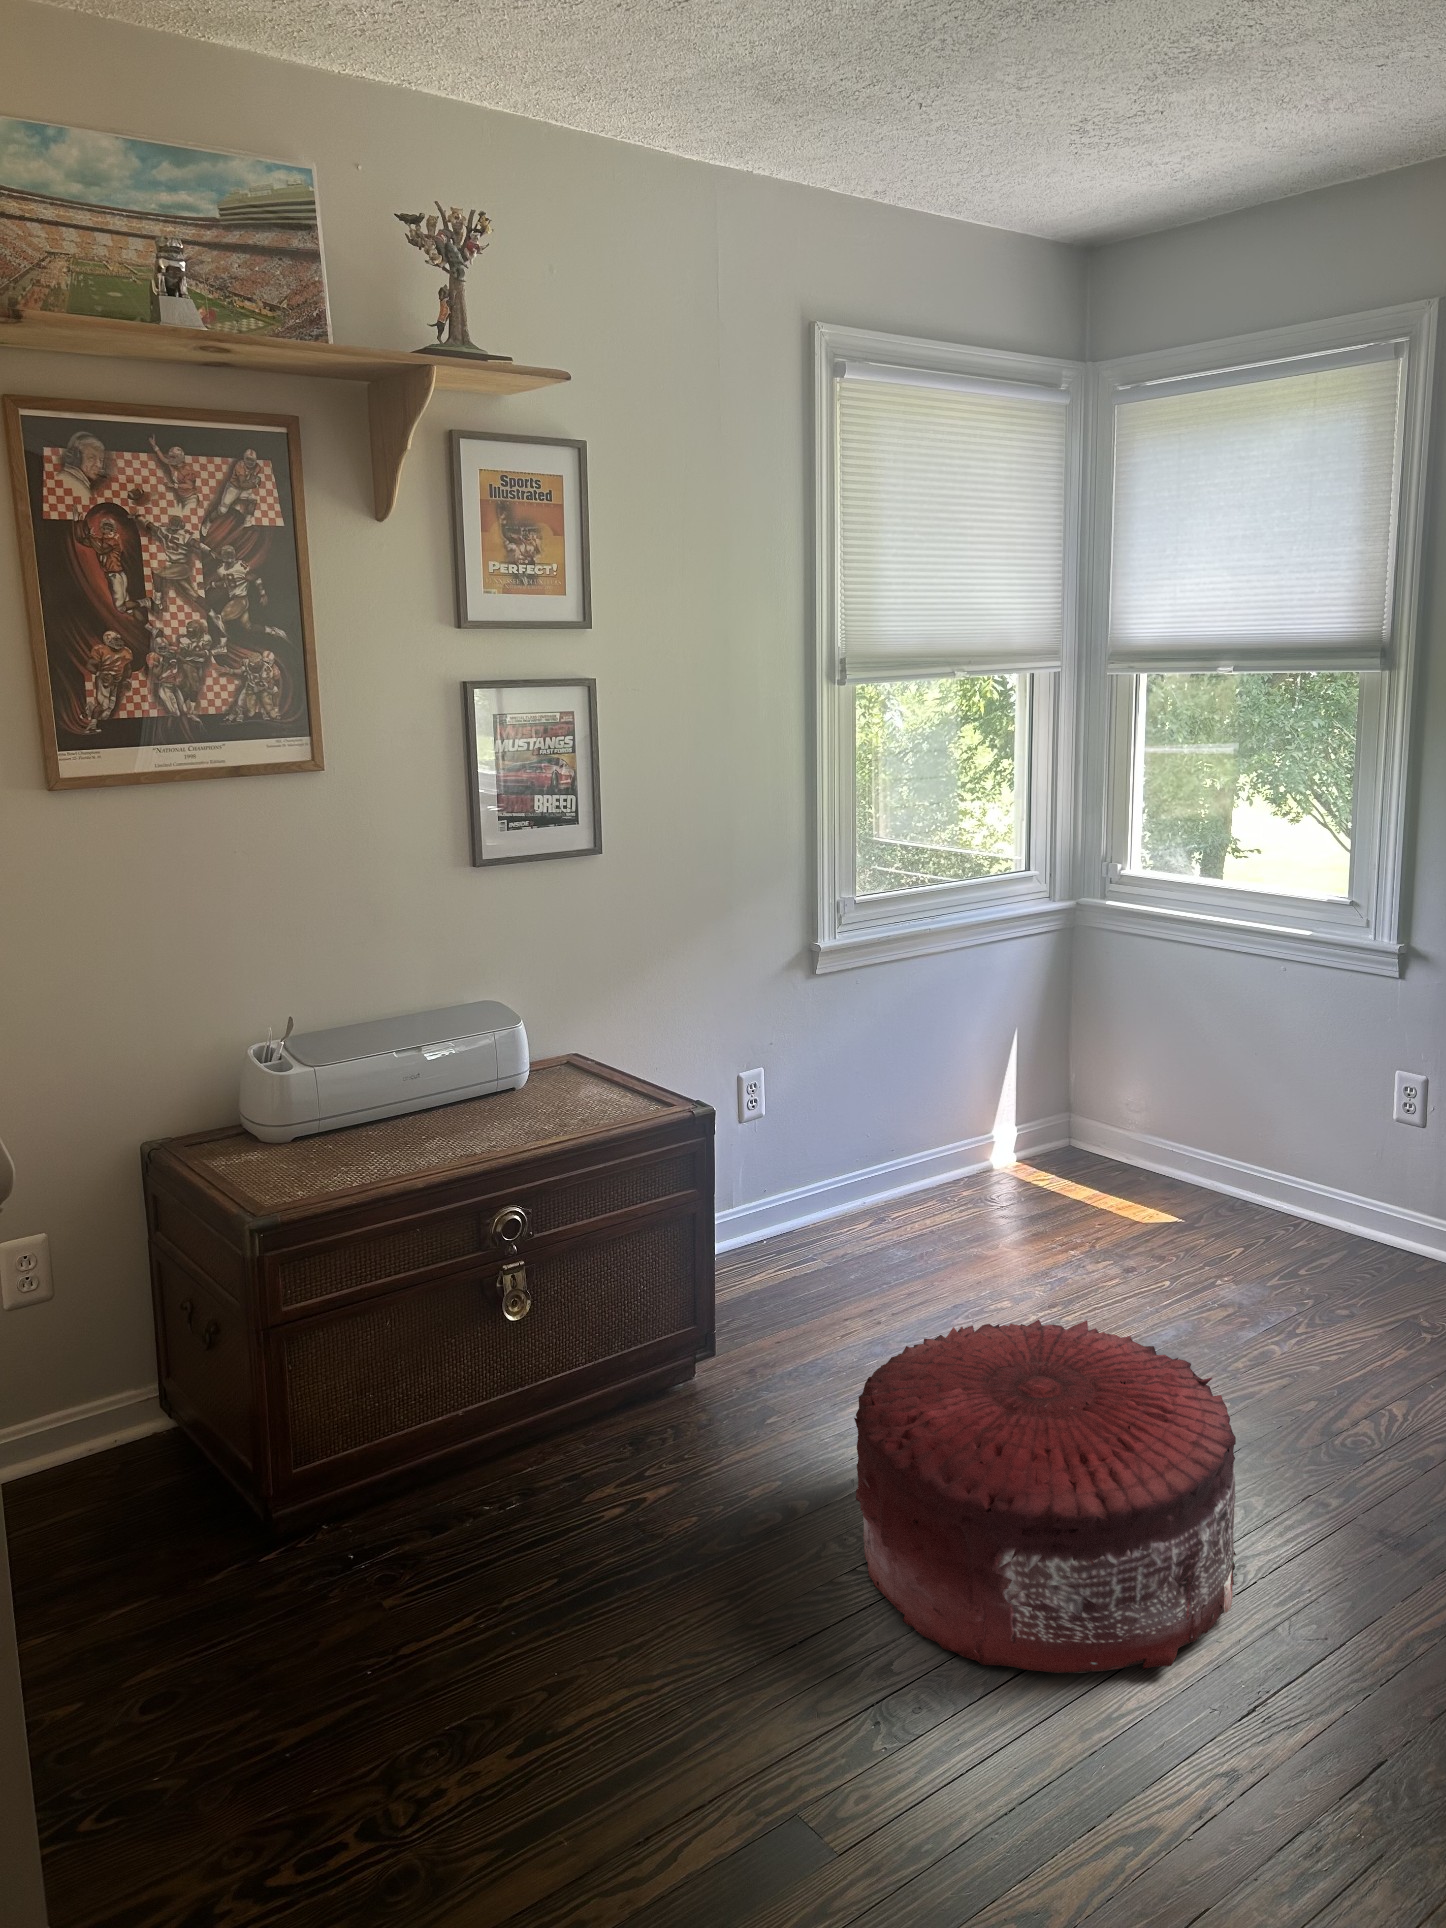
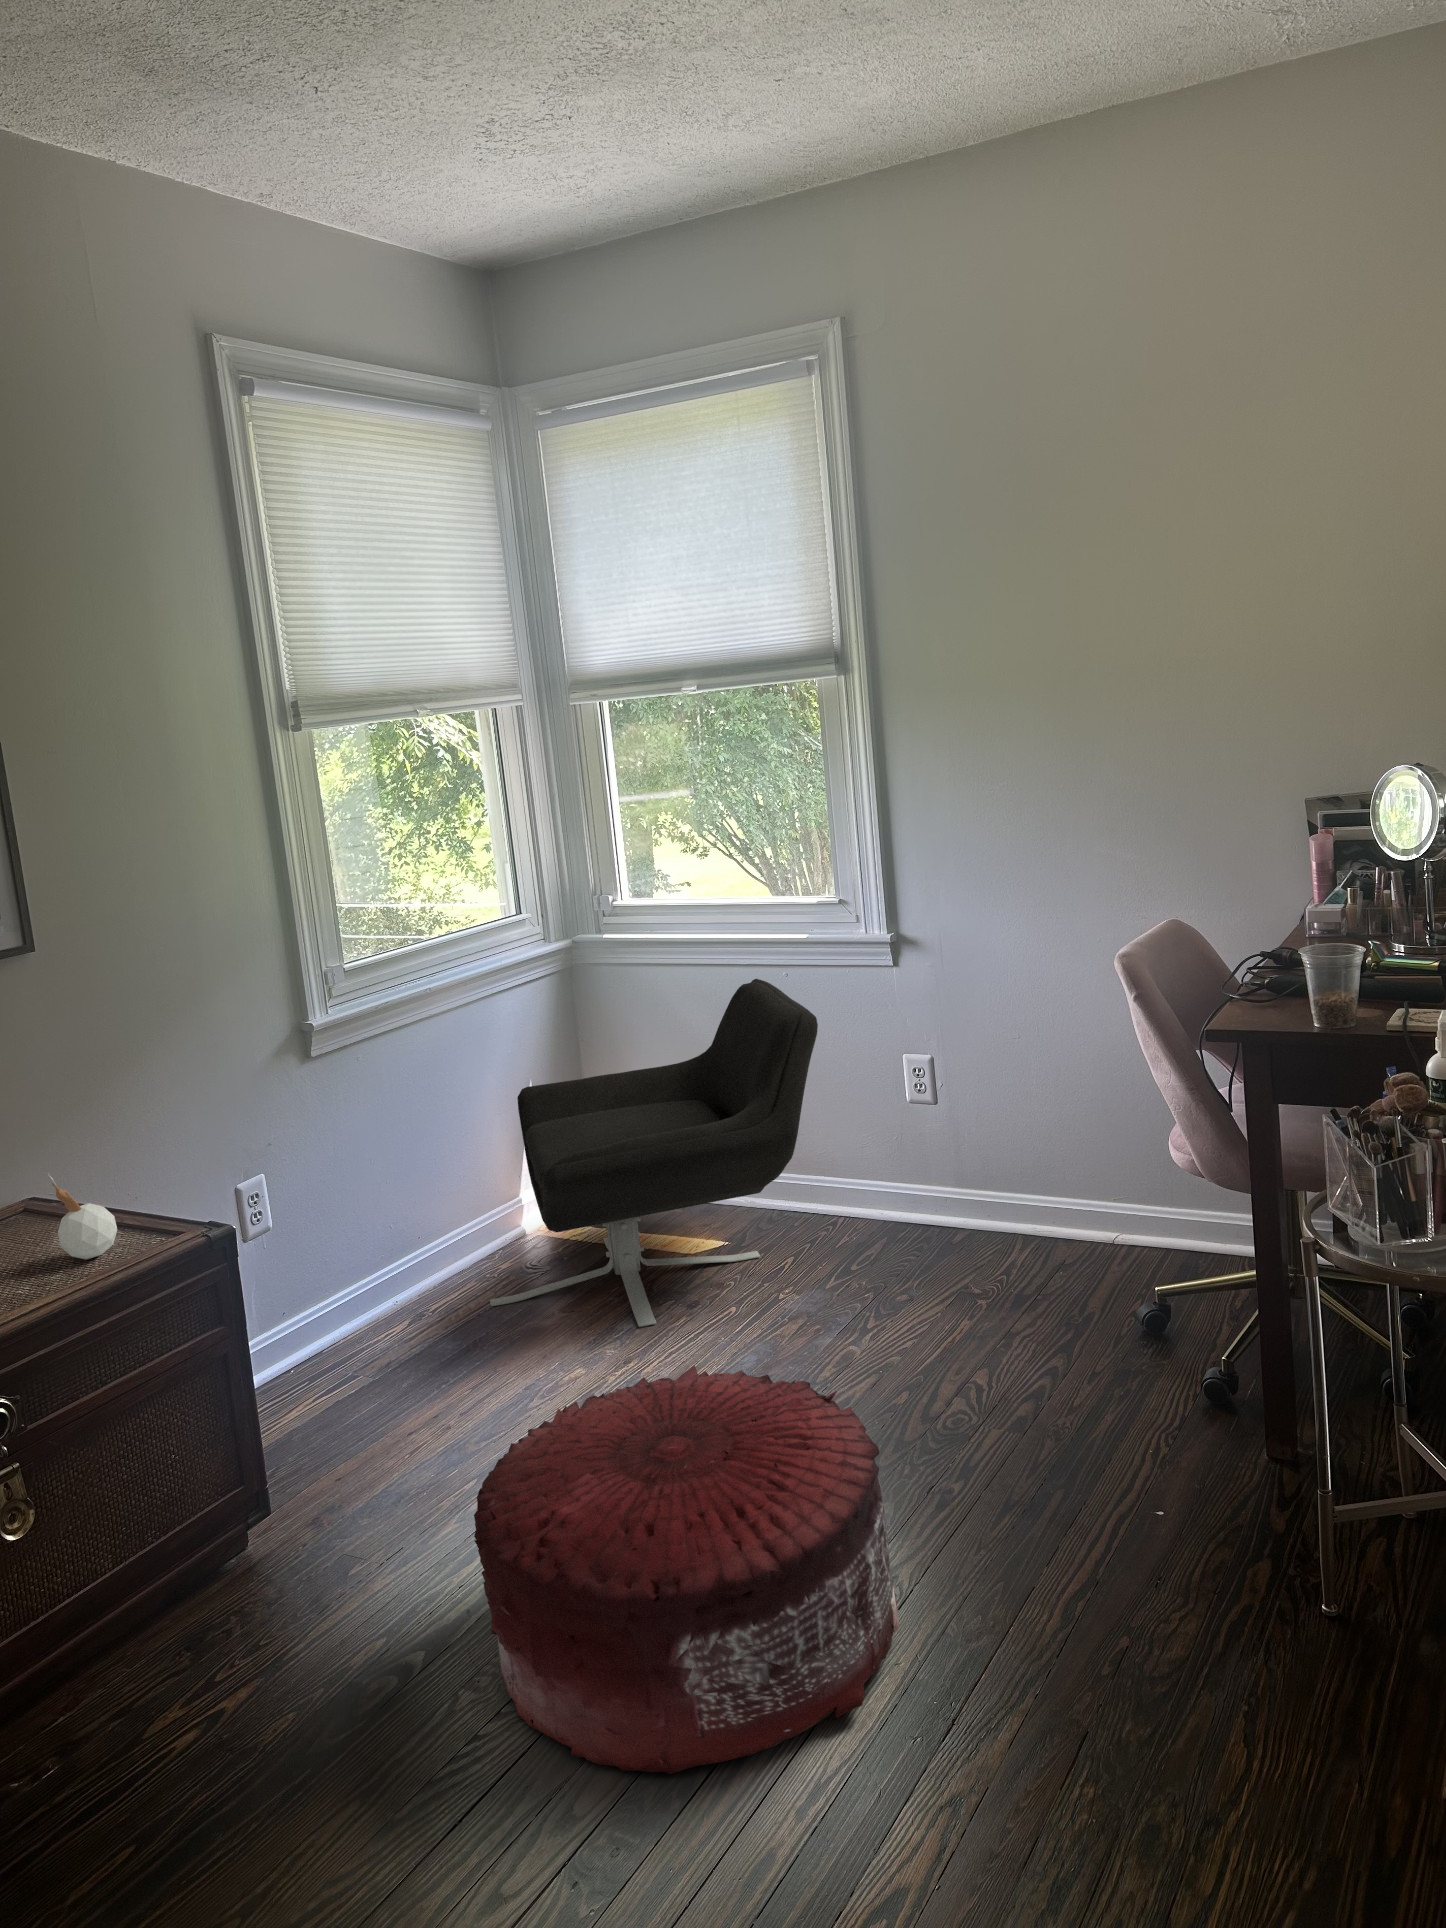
lounge chair: none [944,968,1296,1278] -> present [490,979,818,1327]
candle: none [579,1036,624,1112] -> present [48,1173,117,1260]

